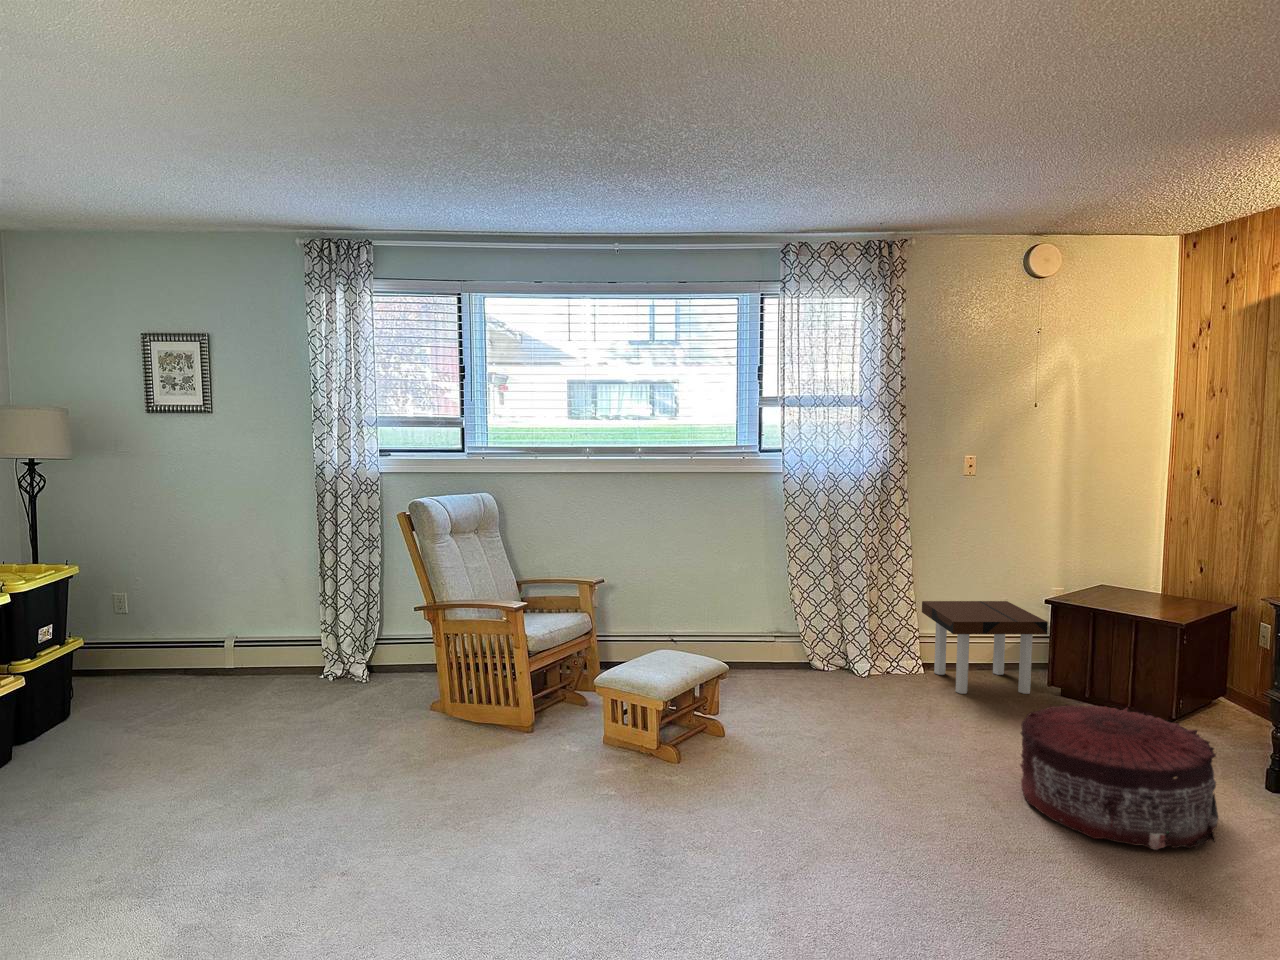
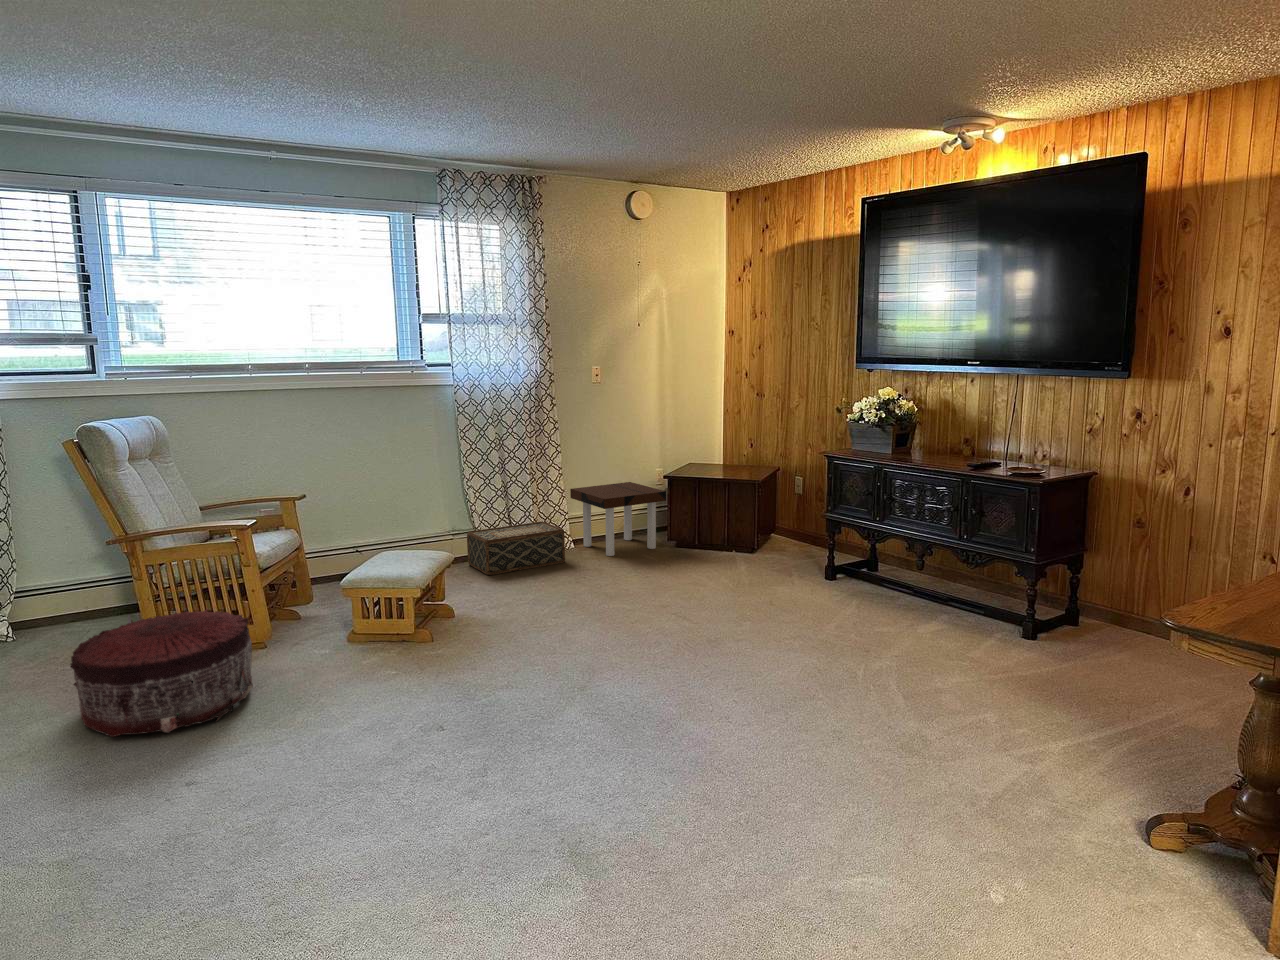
woven basket: none [787,636,899,691] -> present [467,522,565,575]
pouf: present [1020,705,1218,850] -> present [70,610,253,737]

